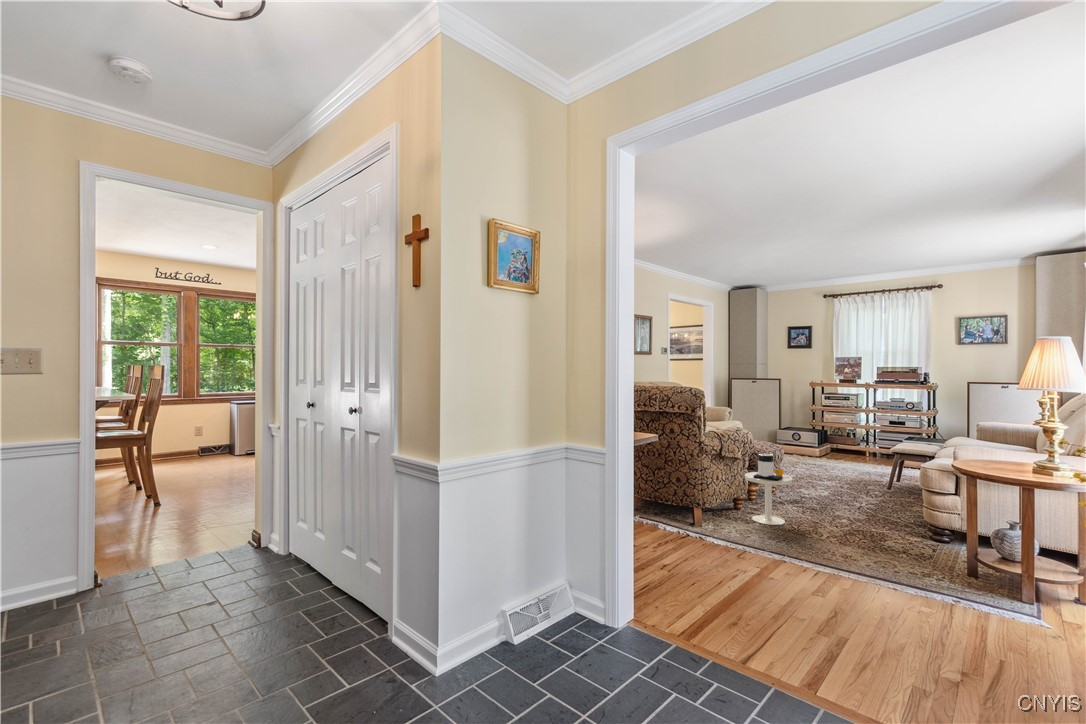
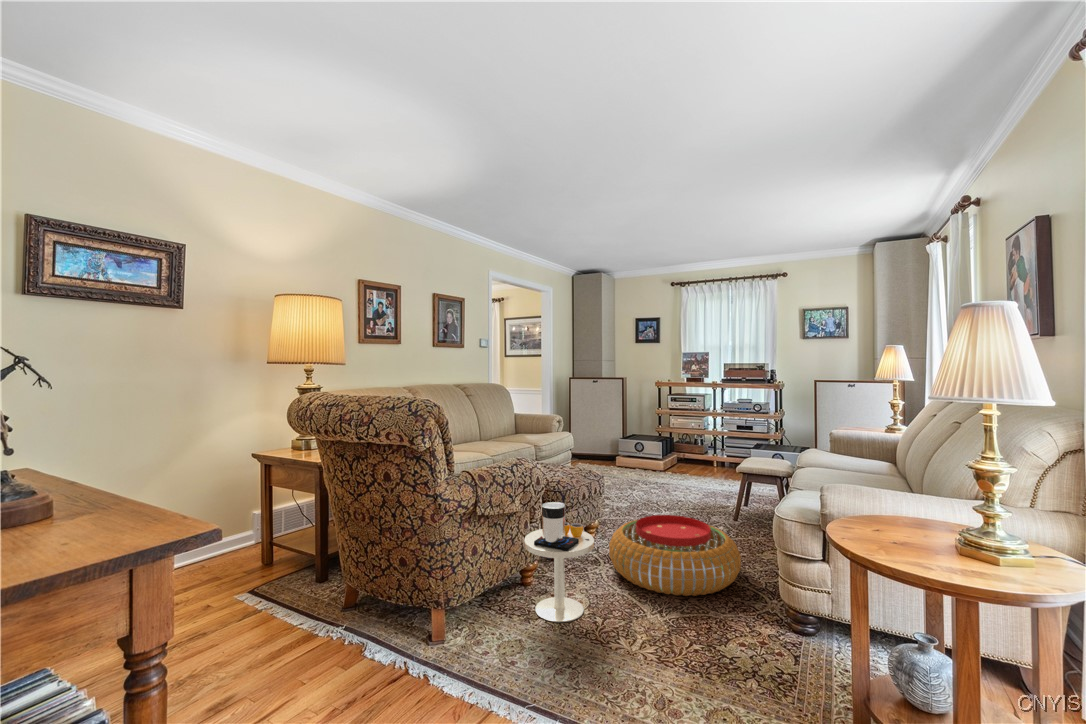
pouf: none [794,474,896,521] -> present [609,515,741,596]

